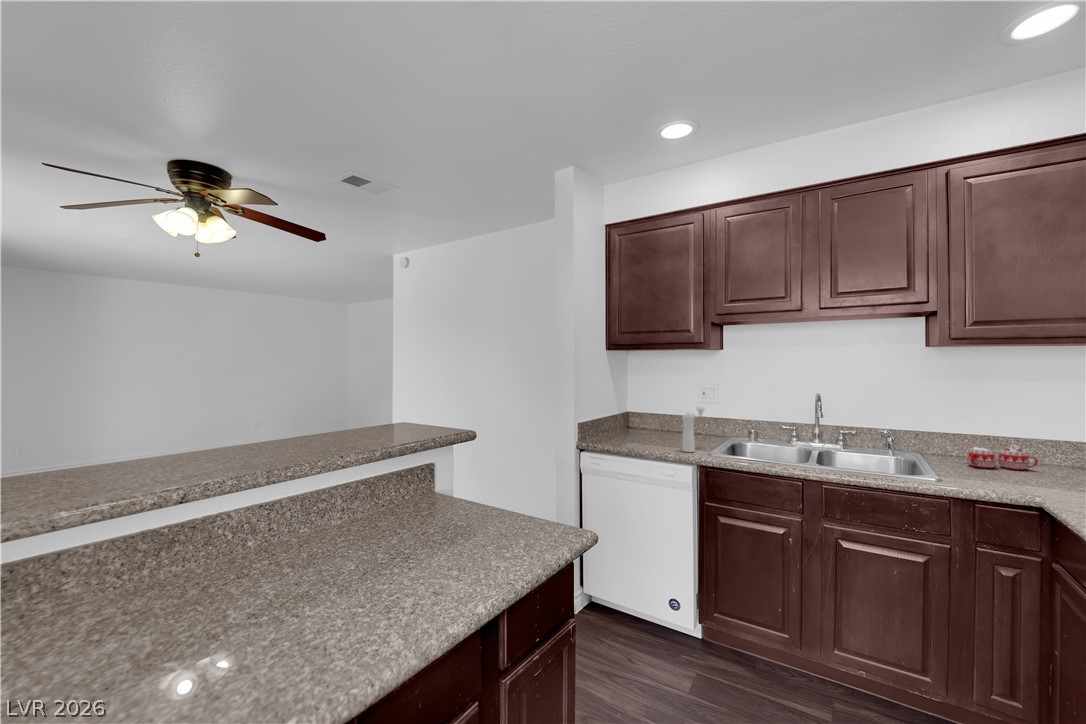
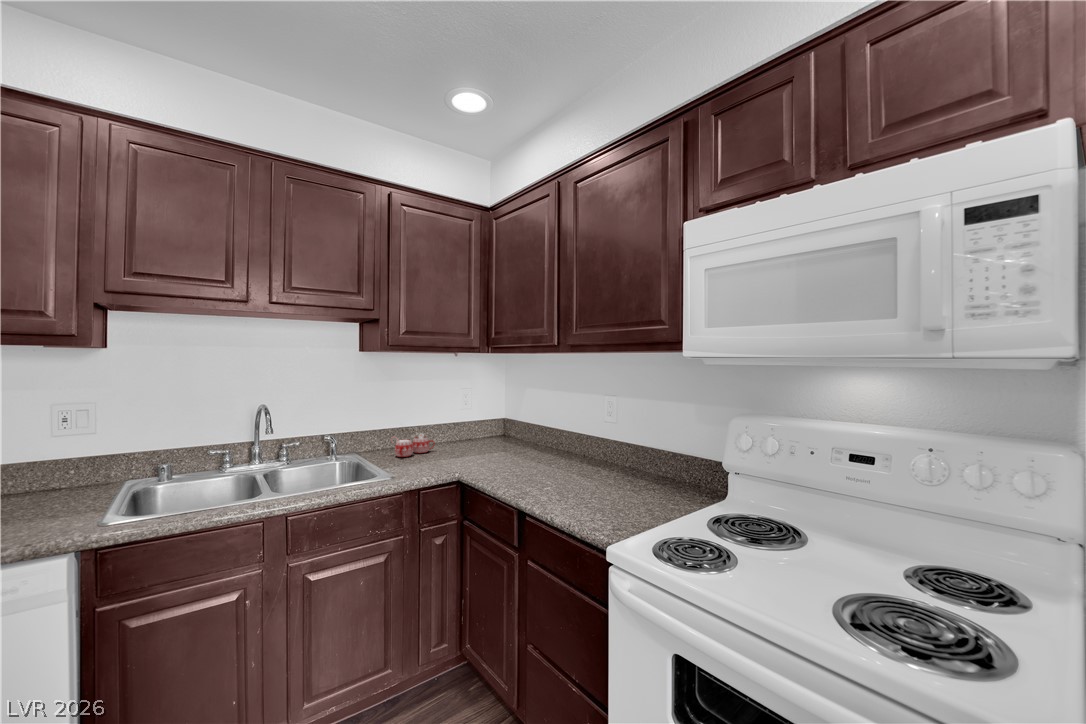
pepper mill: present [682,406,705,452] -> none [32,444,85,536]

